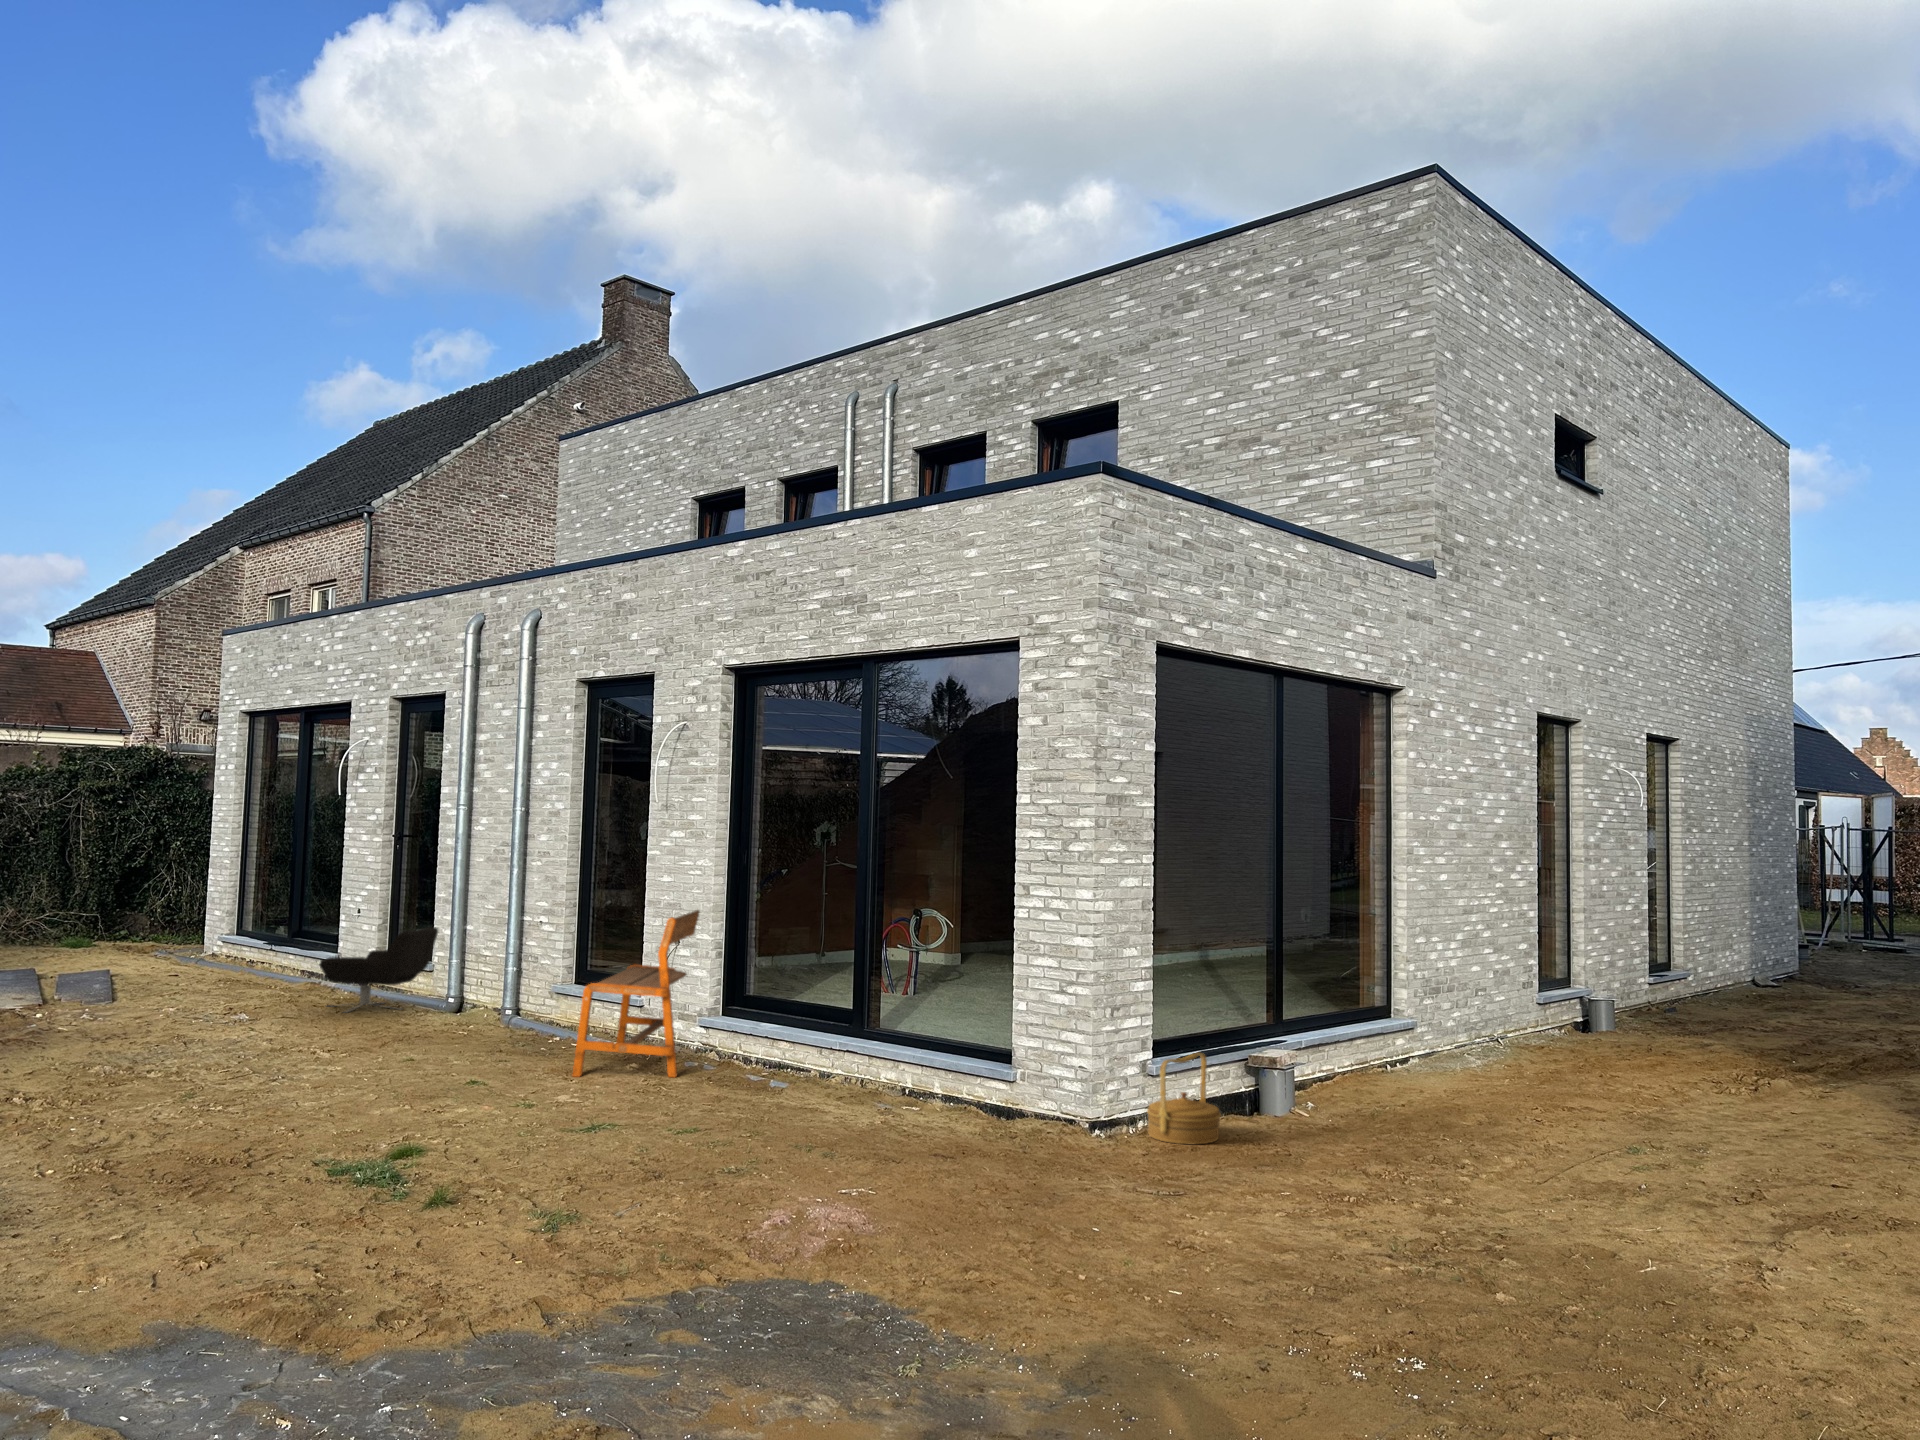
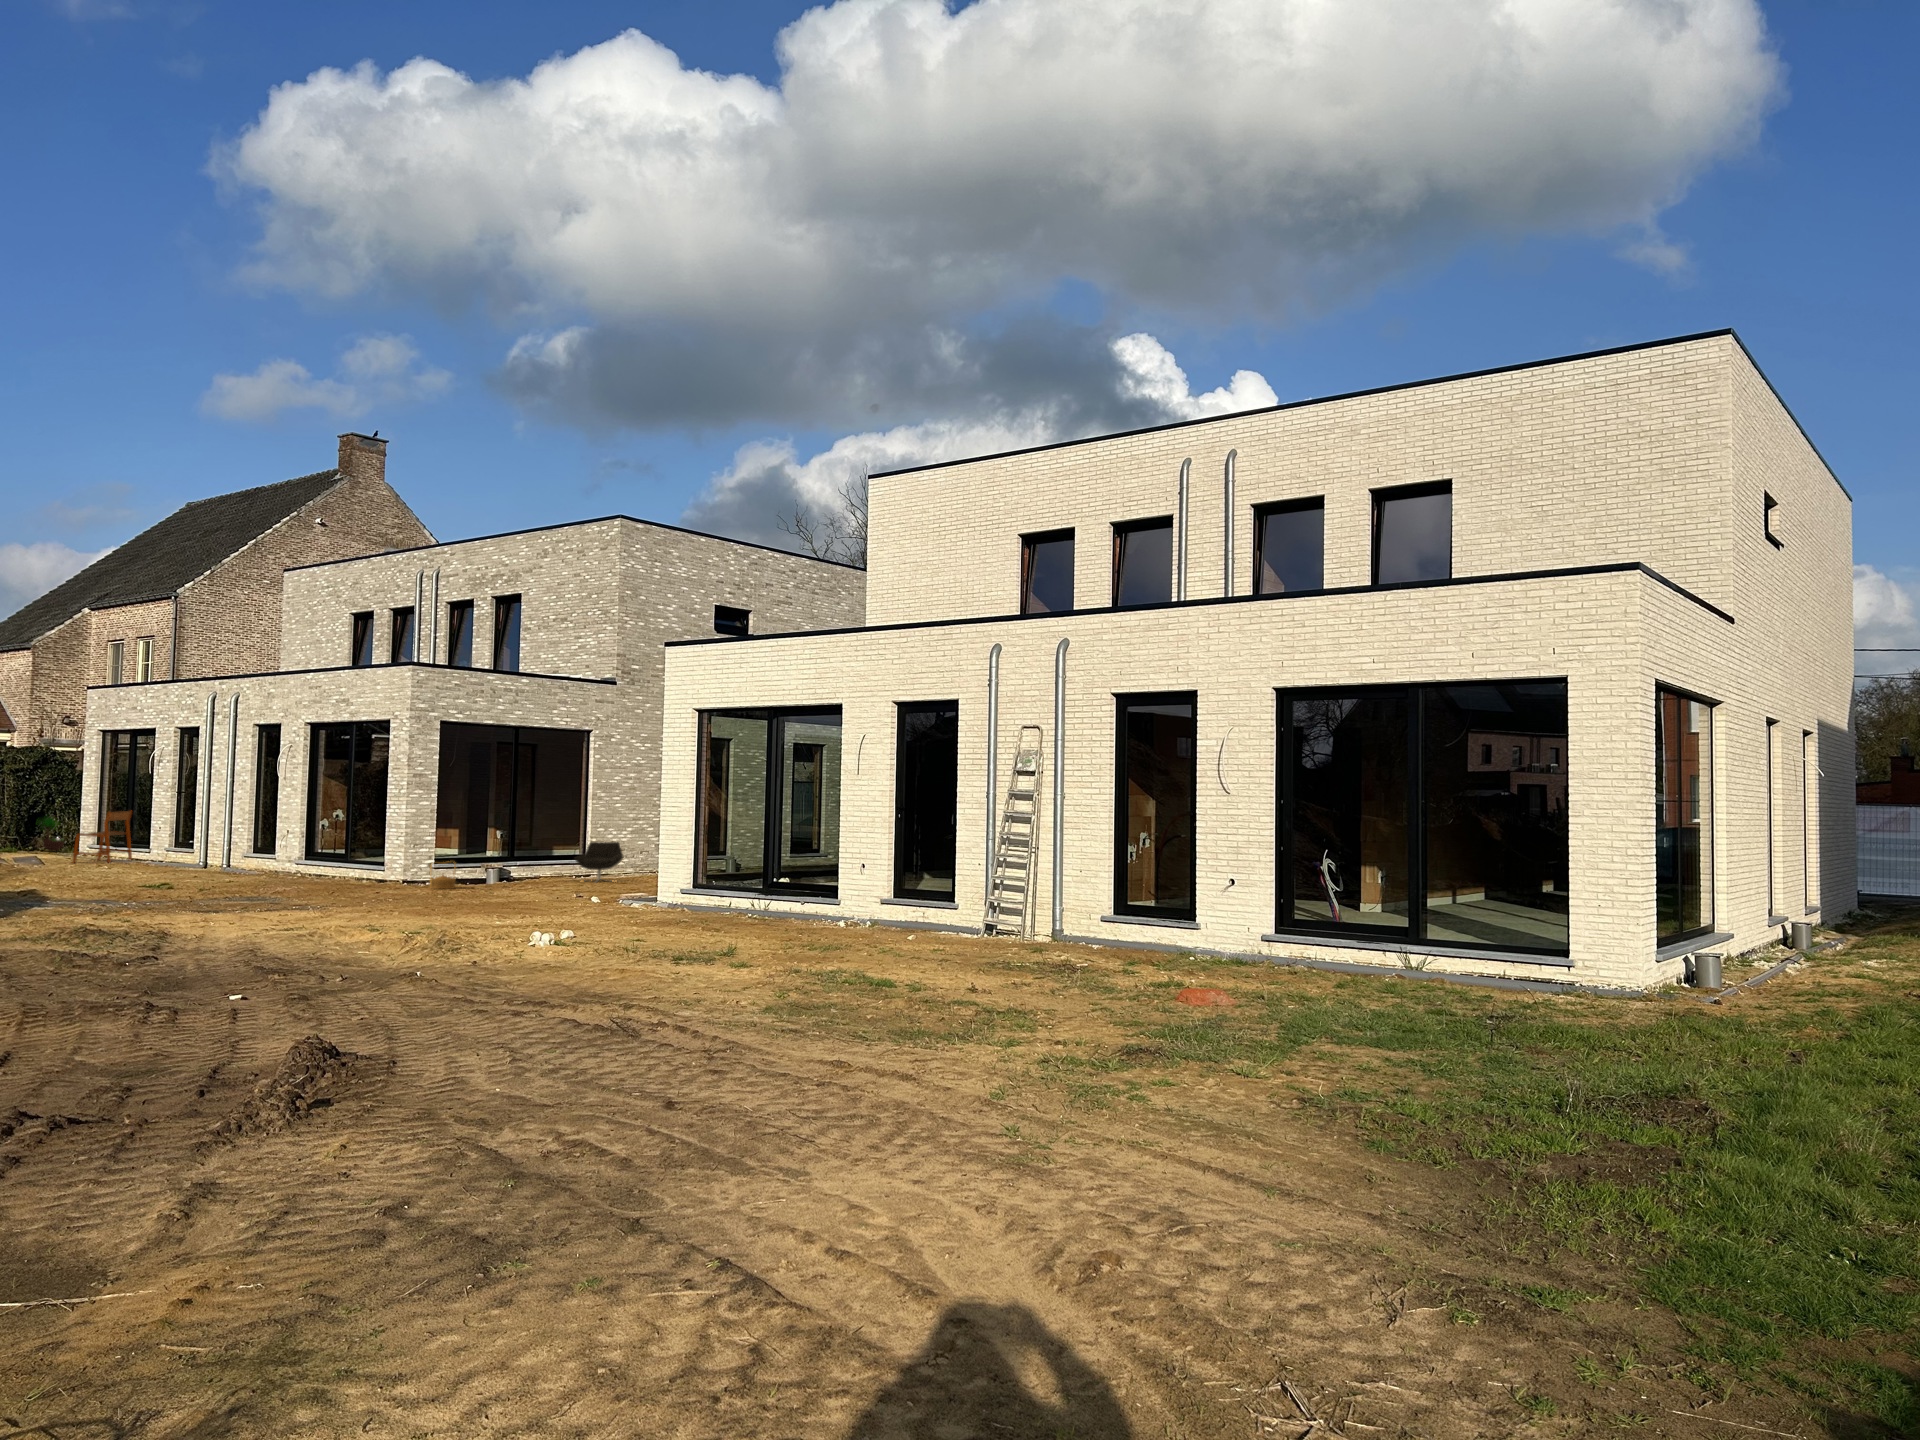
potted tree: none [138,866,187,937] -> present [36,816,64,851]
bench: present [573,910,700,1077] -> present [72,811,132,863]
lounge chair: present [319,927,438,1013] -> present [575,842,623,881]

